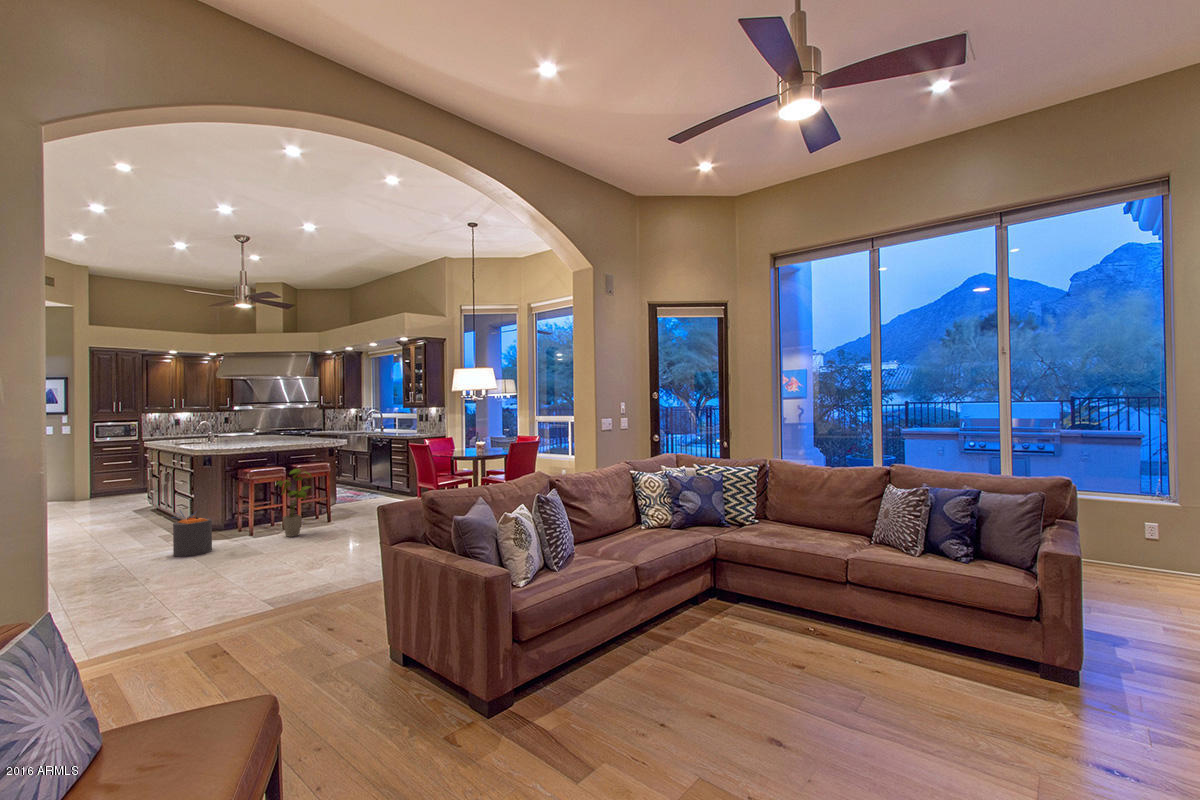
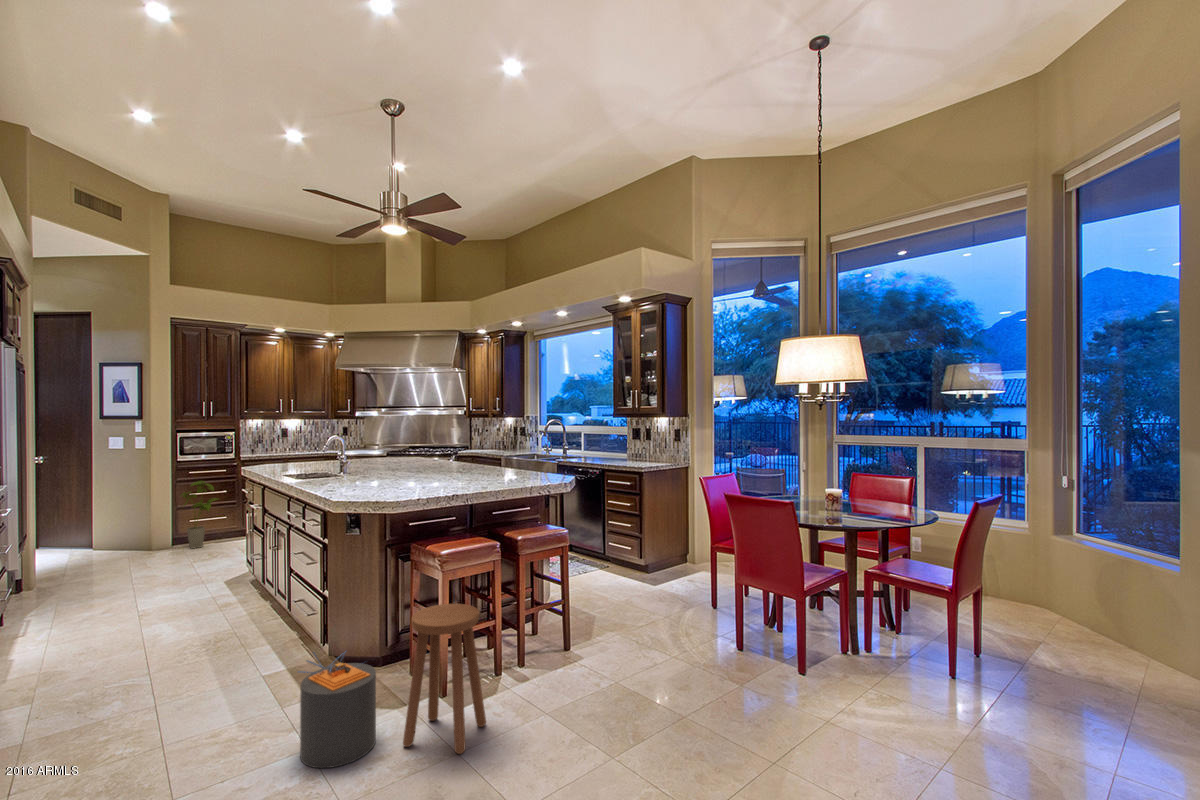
house plant: present [276,469,312,537] -> present [182,481,217,548]
stool: none [224,491,269,550] -> present [403,604,486,754]

